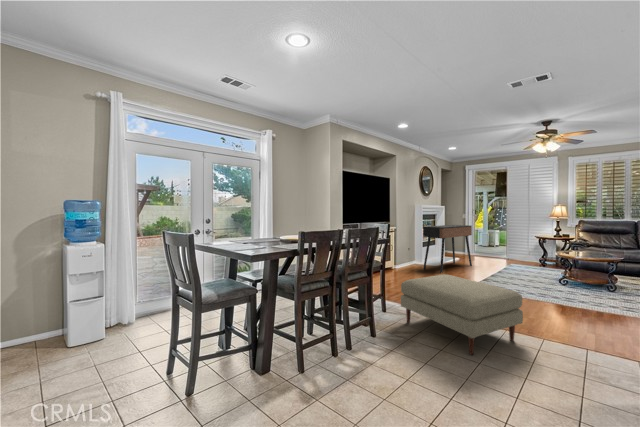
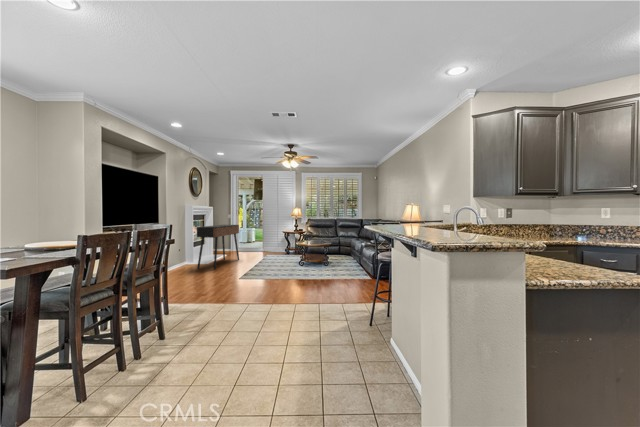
ottoman: present [401,274,523,355] -> none [188,267,283,326]

